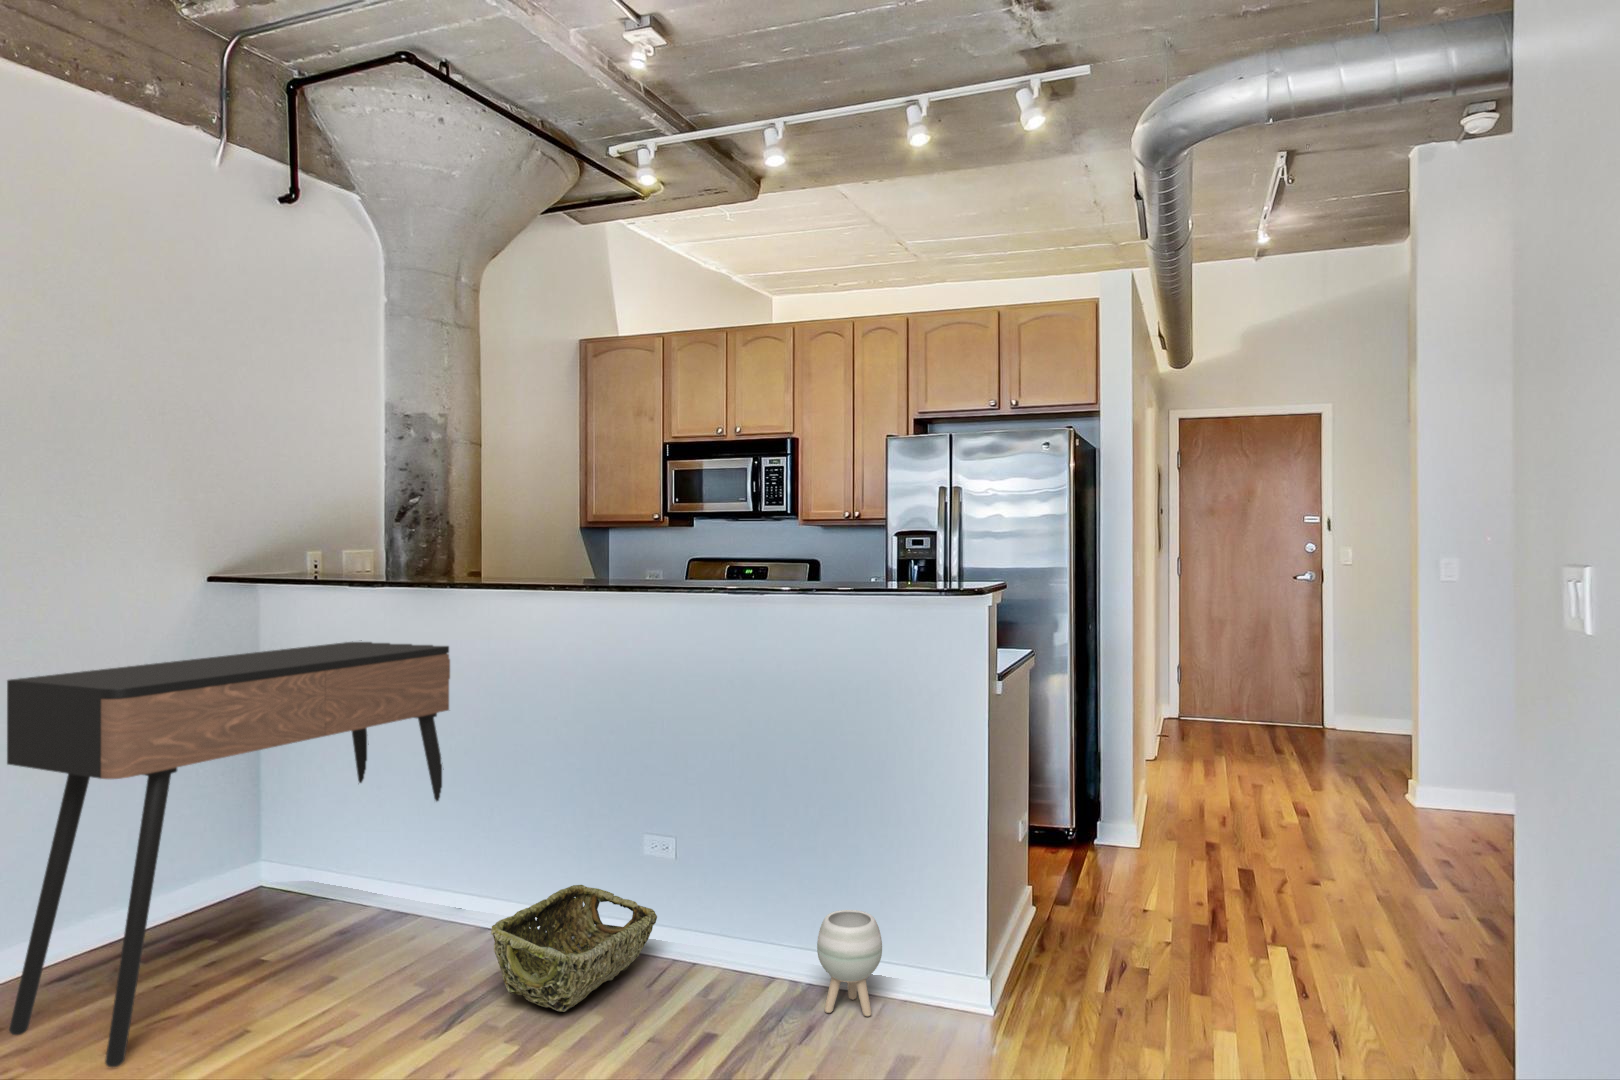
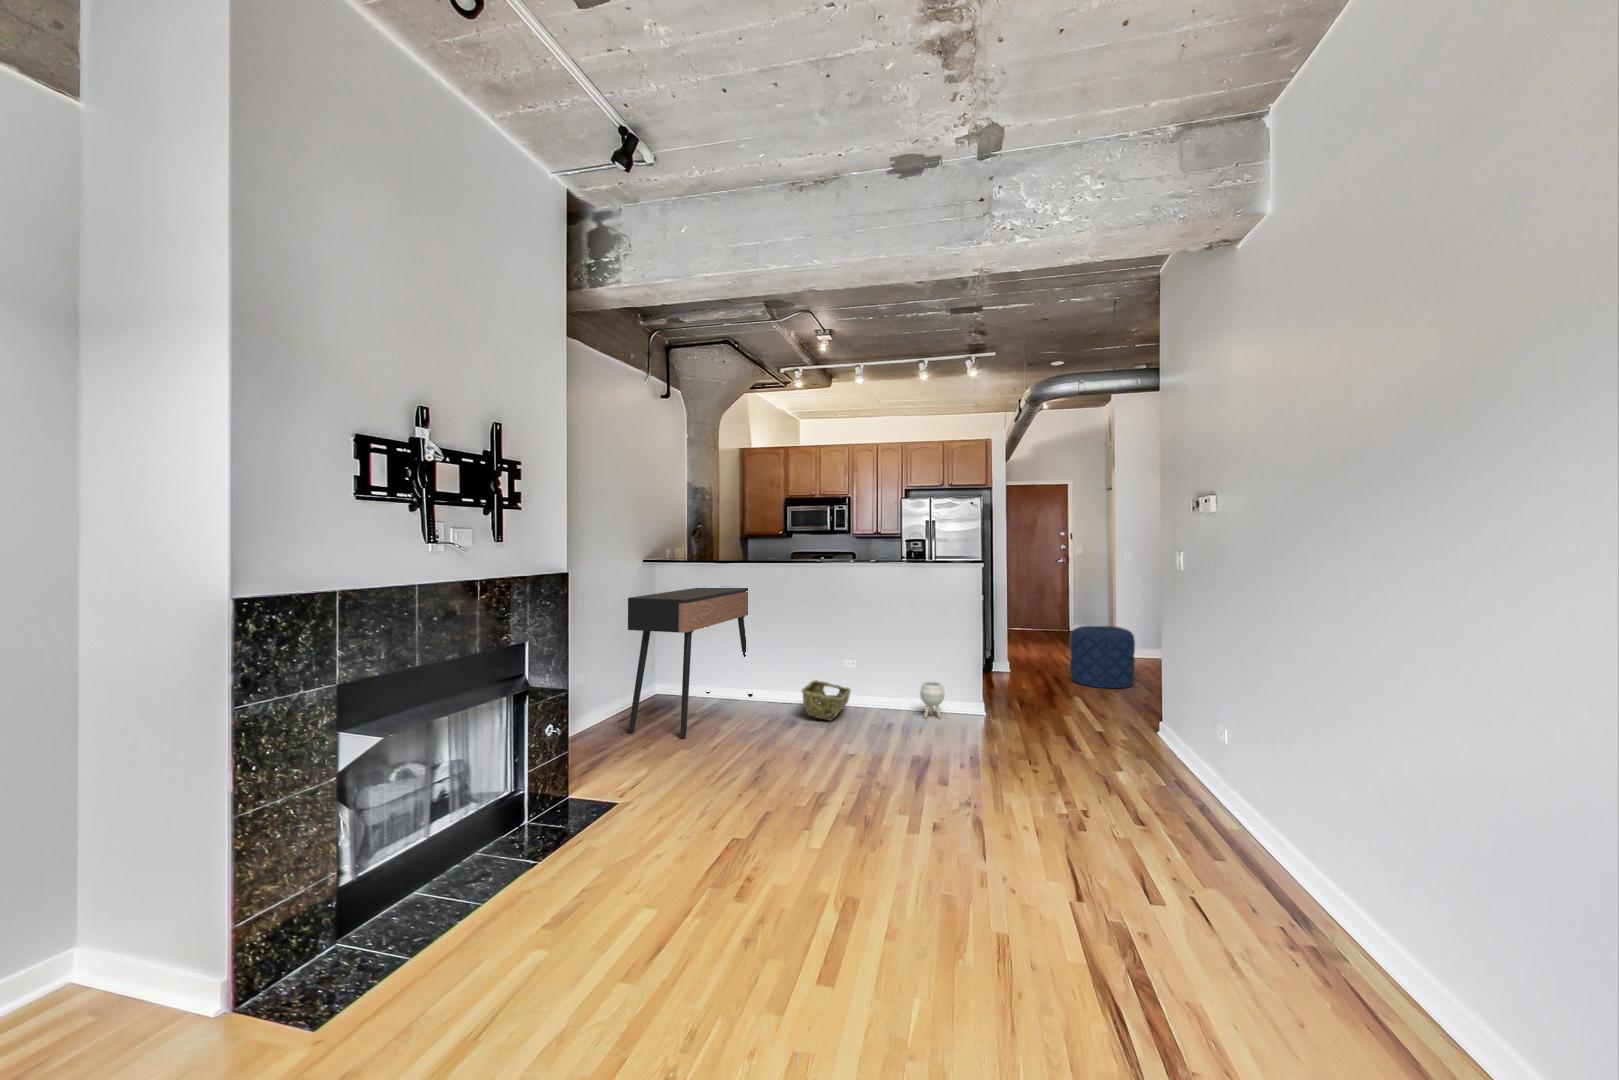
pouf: none [1284,742,1454,914] -> present [1070,626,1135,688]

